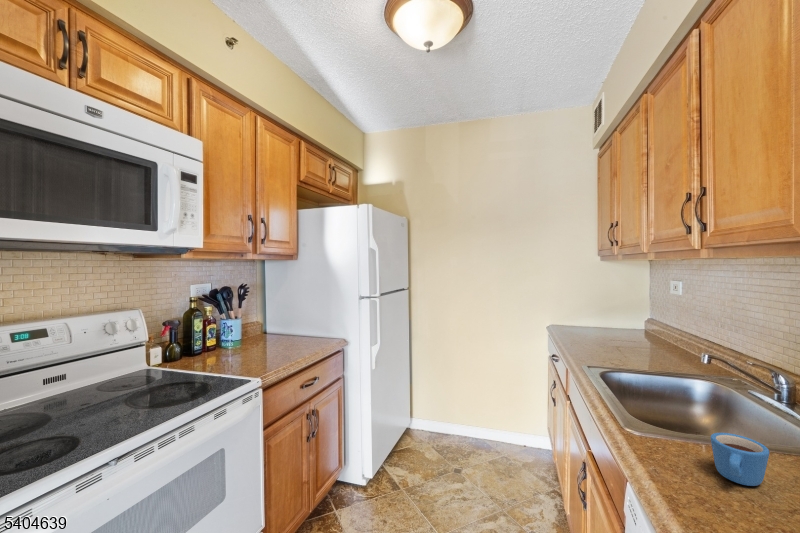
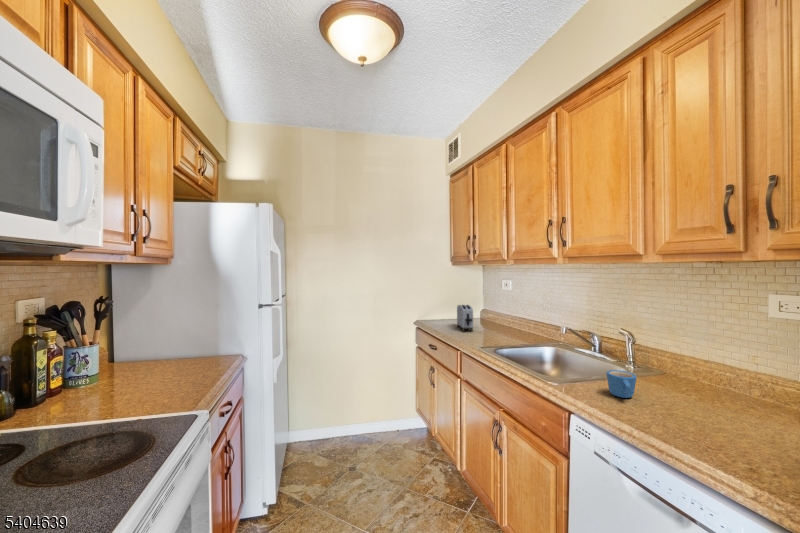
toaster: none [591,310,607,346] -> present [457,305,473,332]

